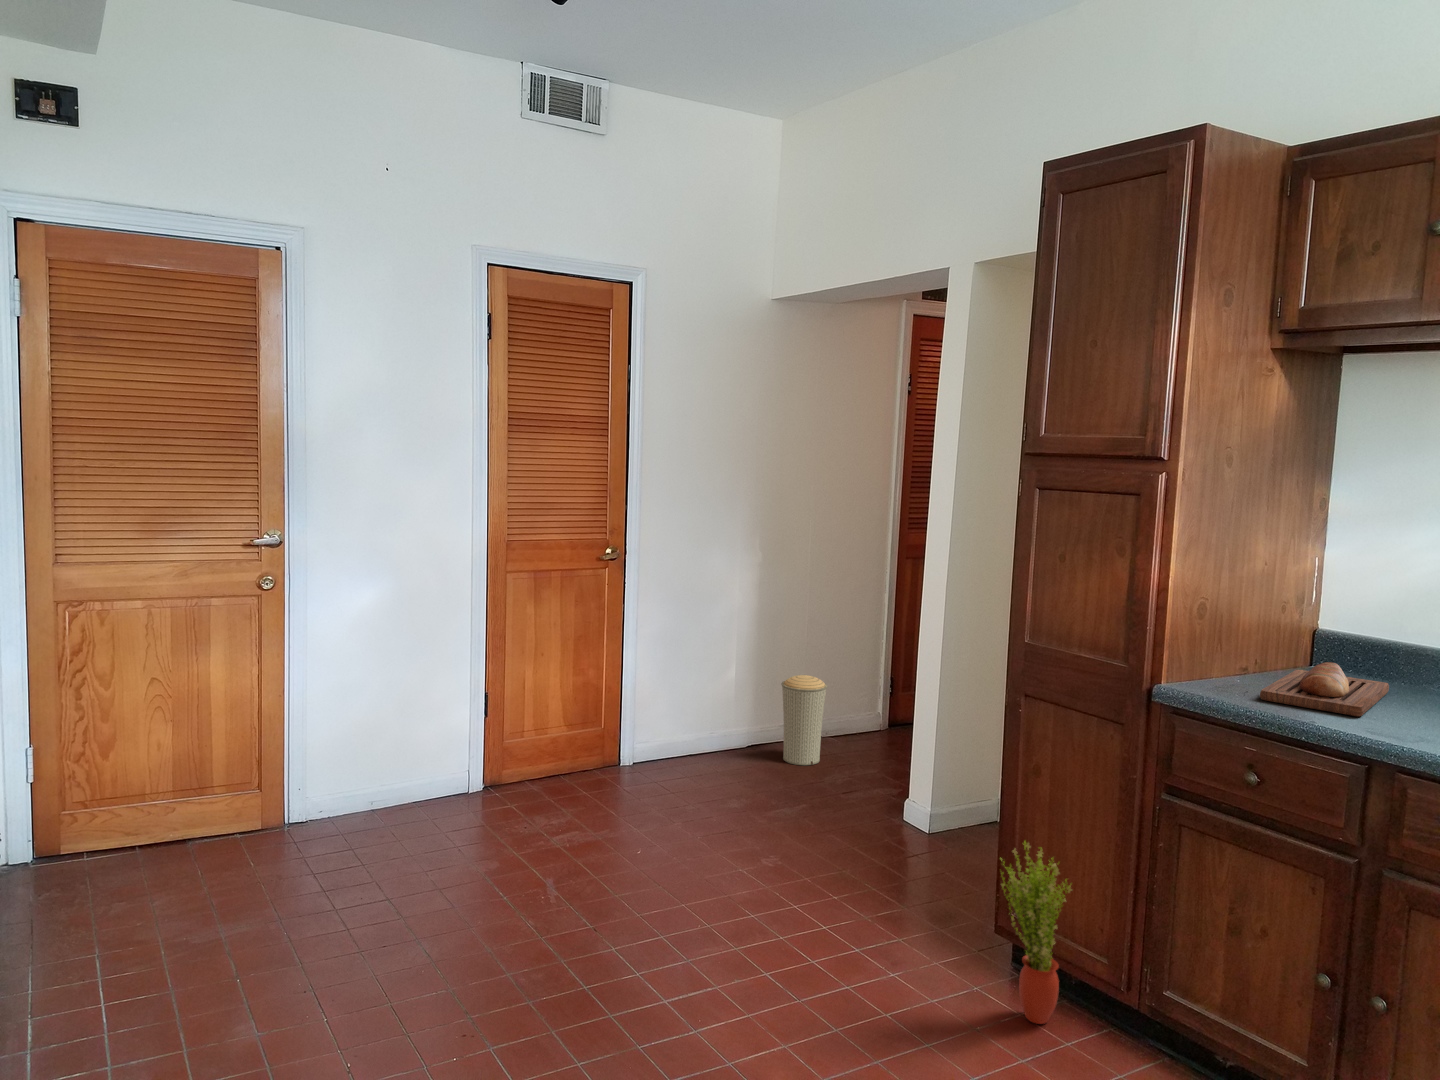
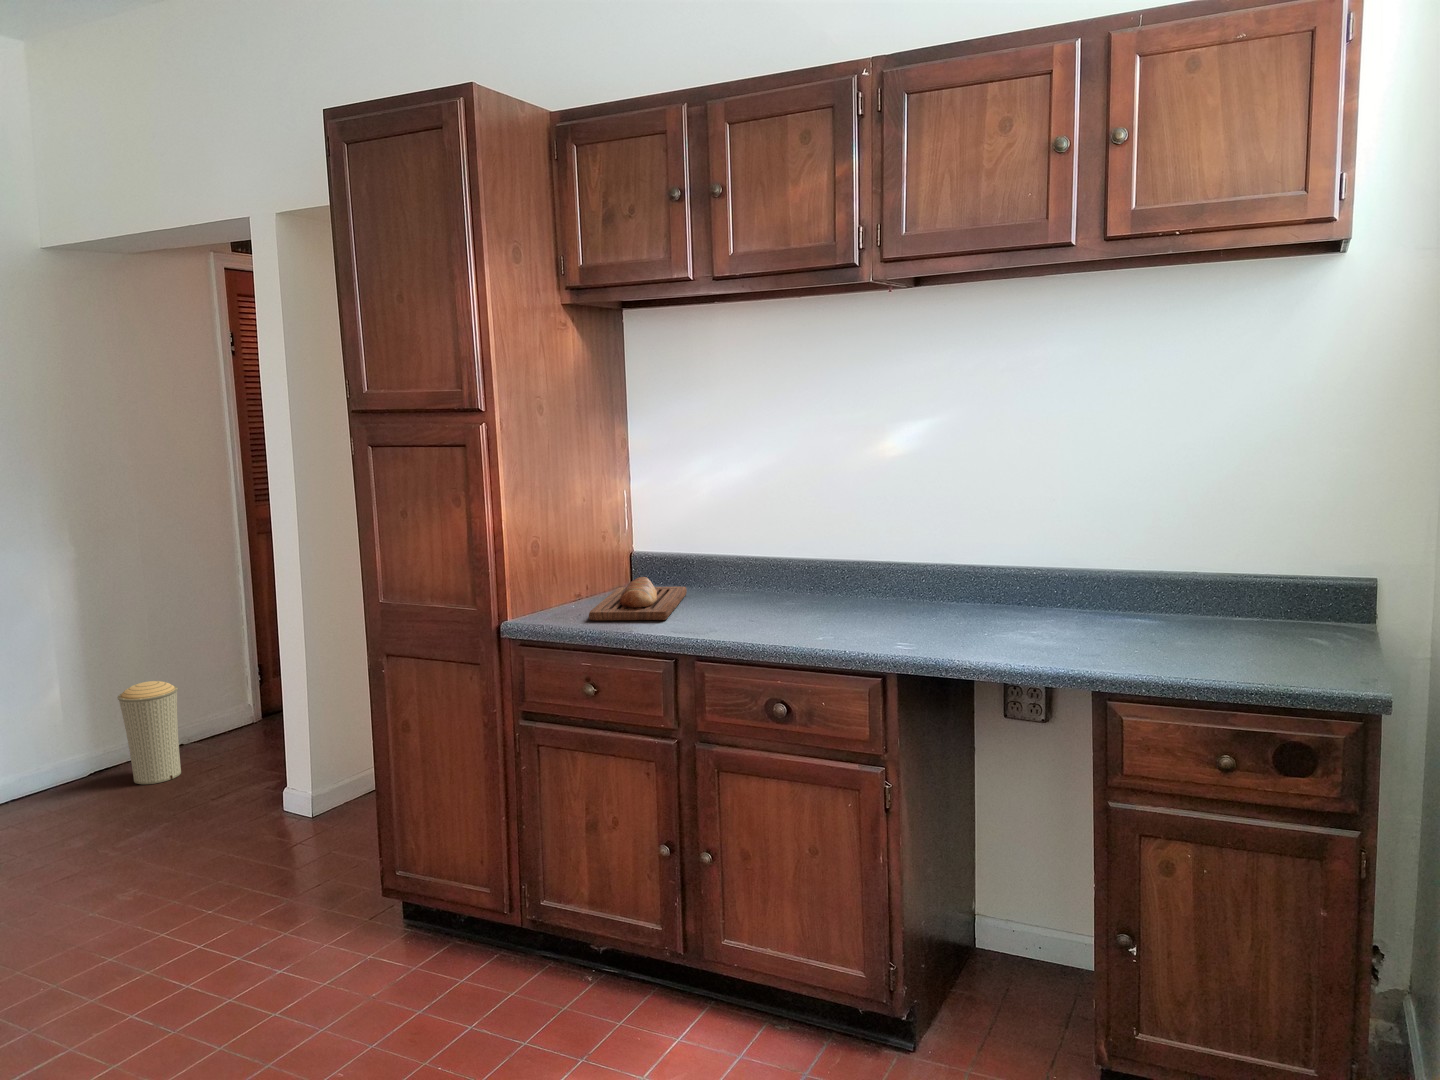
potted plant: present [1001,841,1072,1024] -> none [379,801,453,974]

